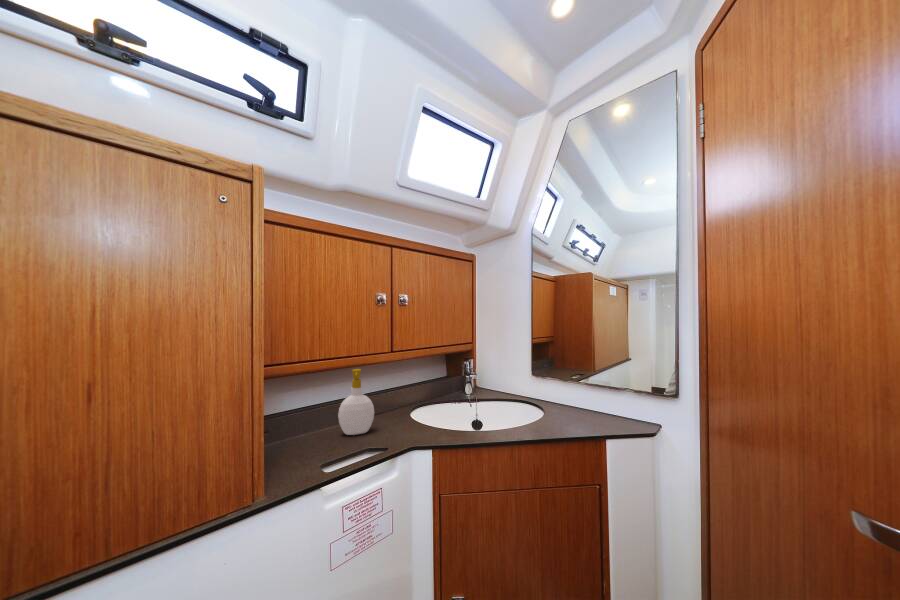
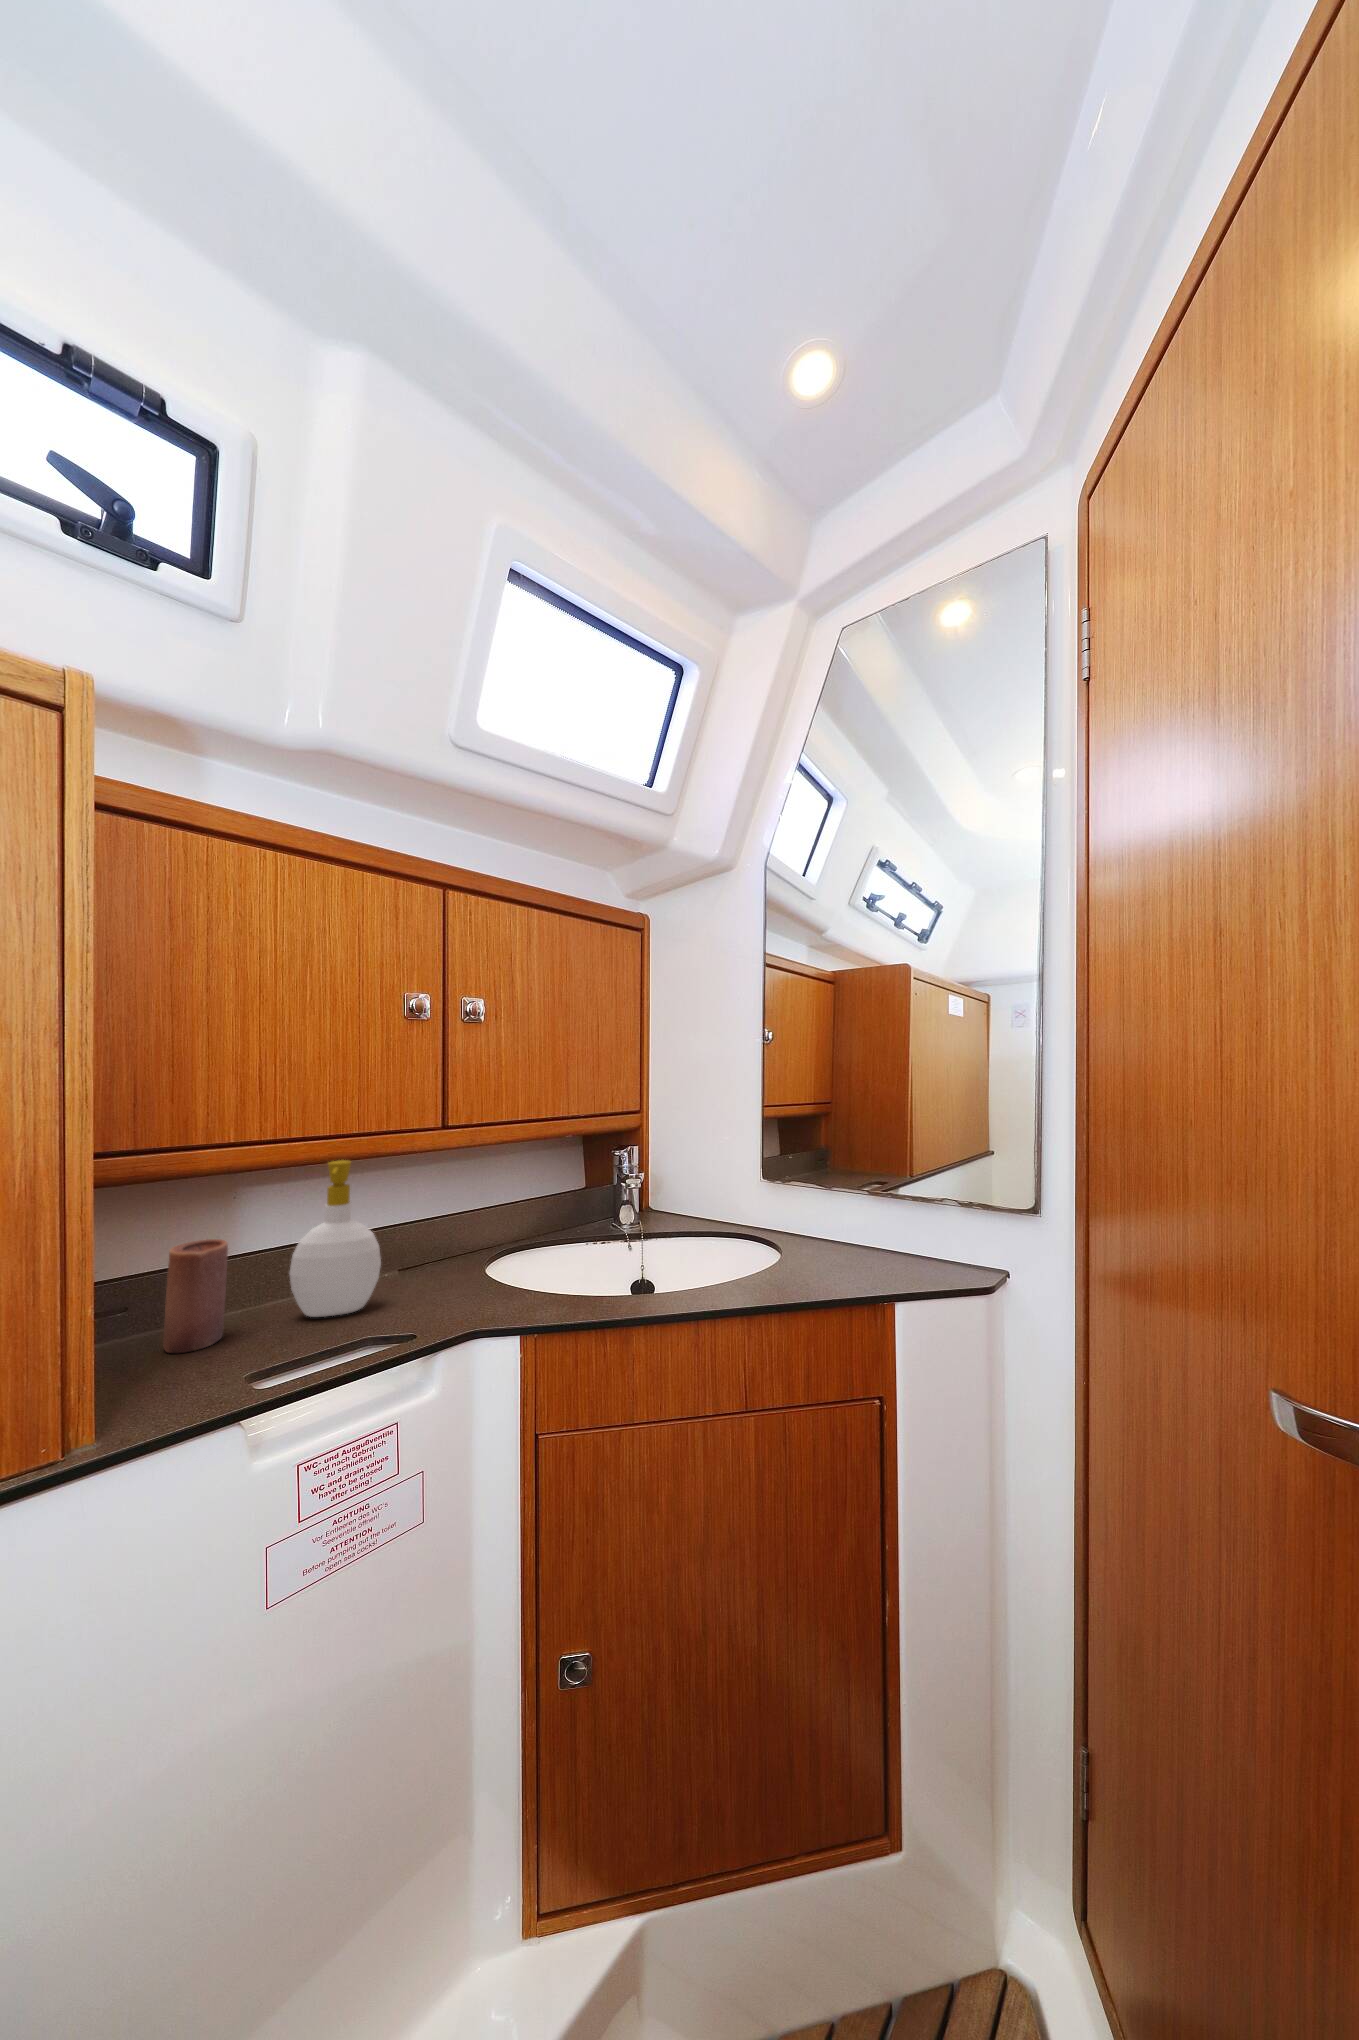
candle: none [293,402,316,450] -> present [163,1239,228,1353]

